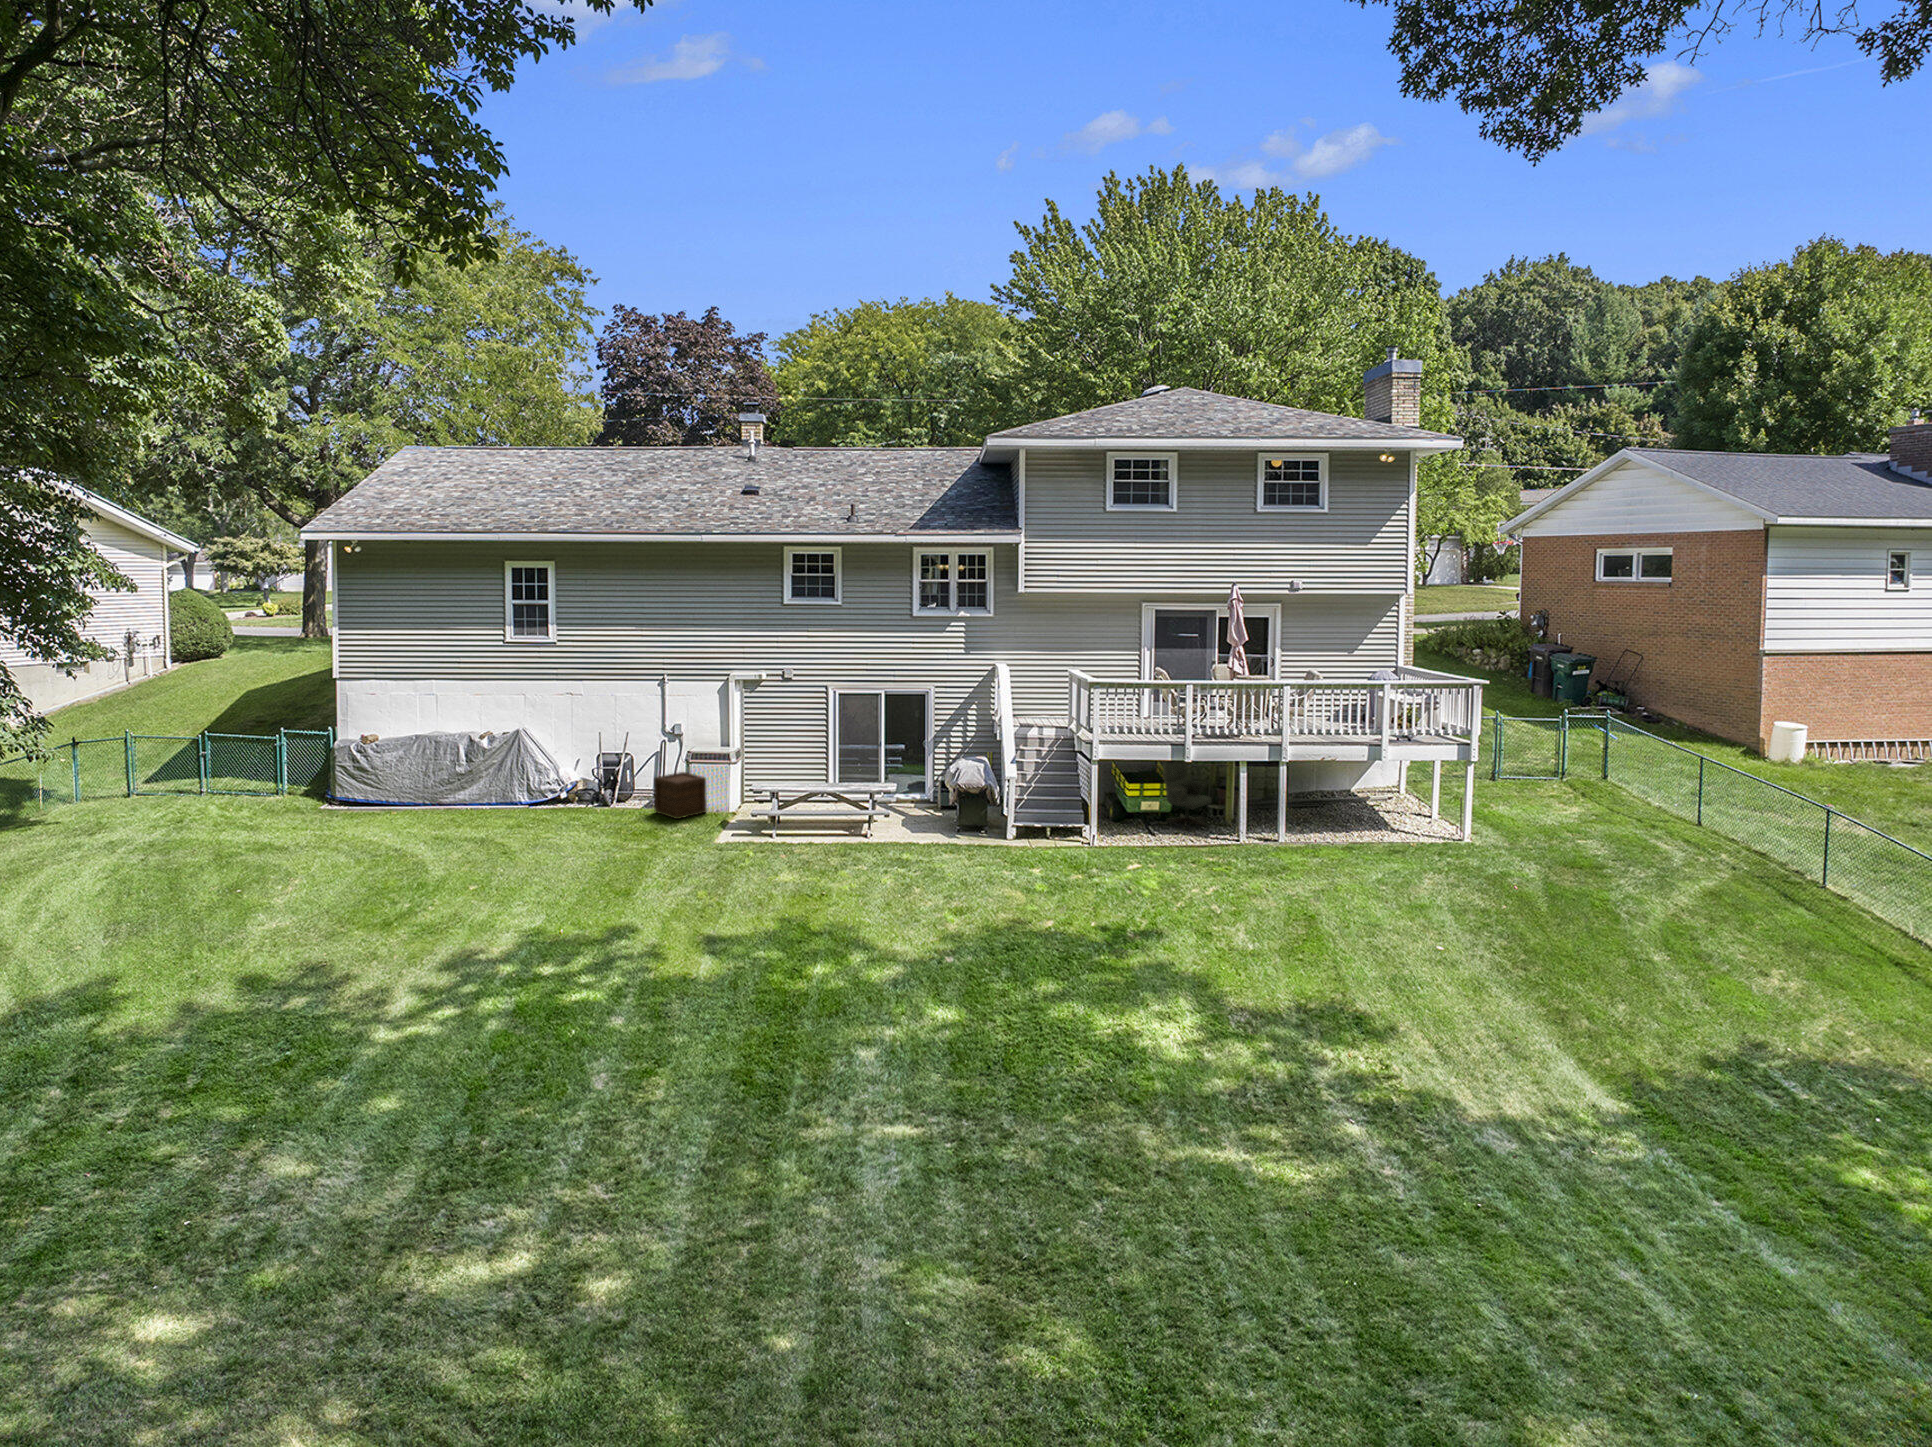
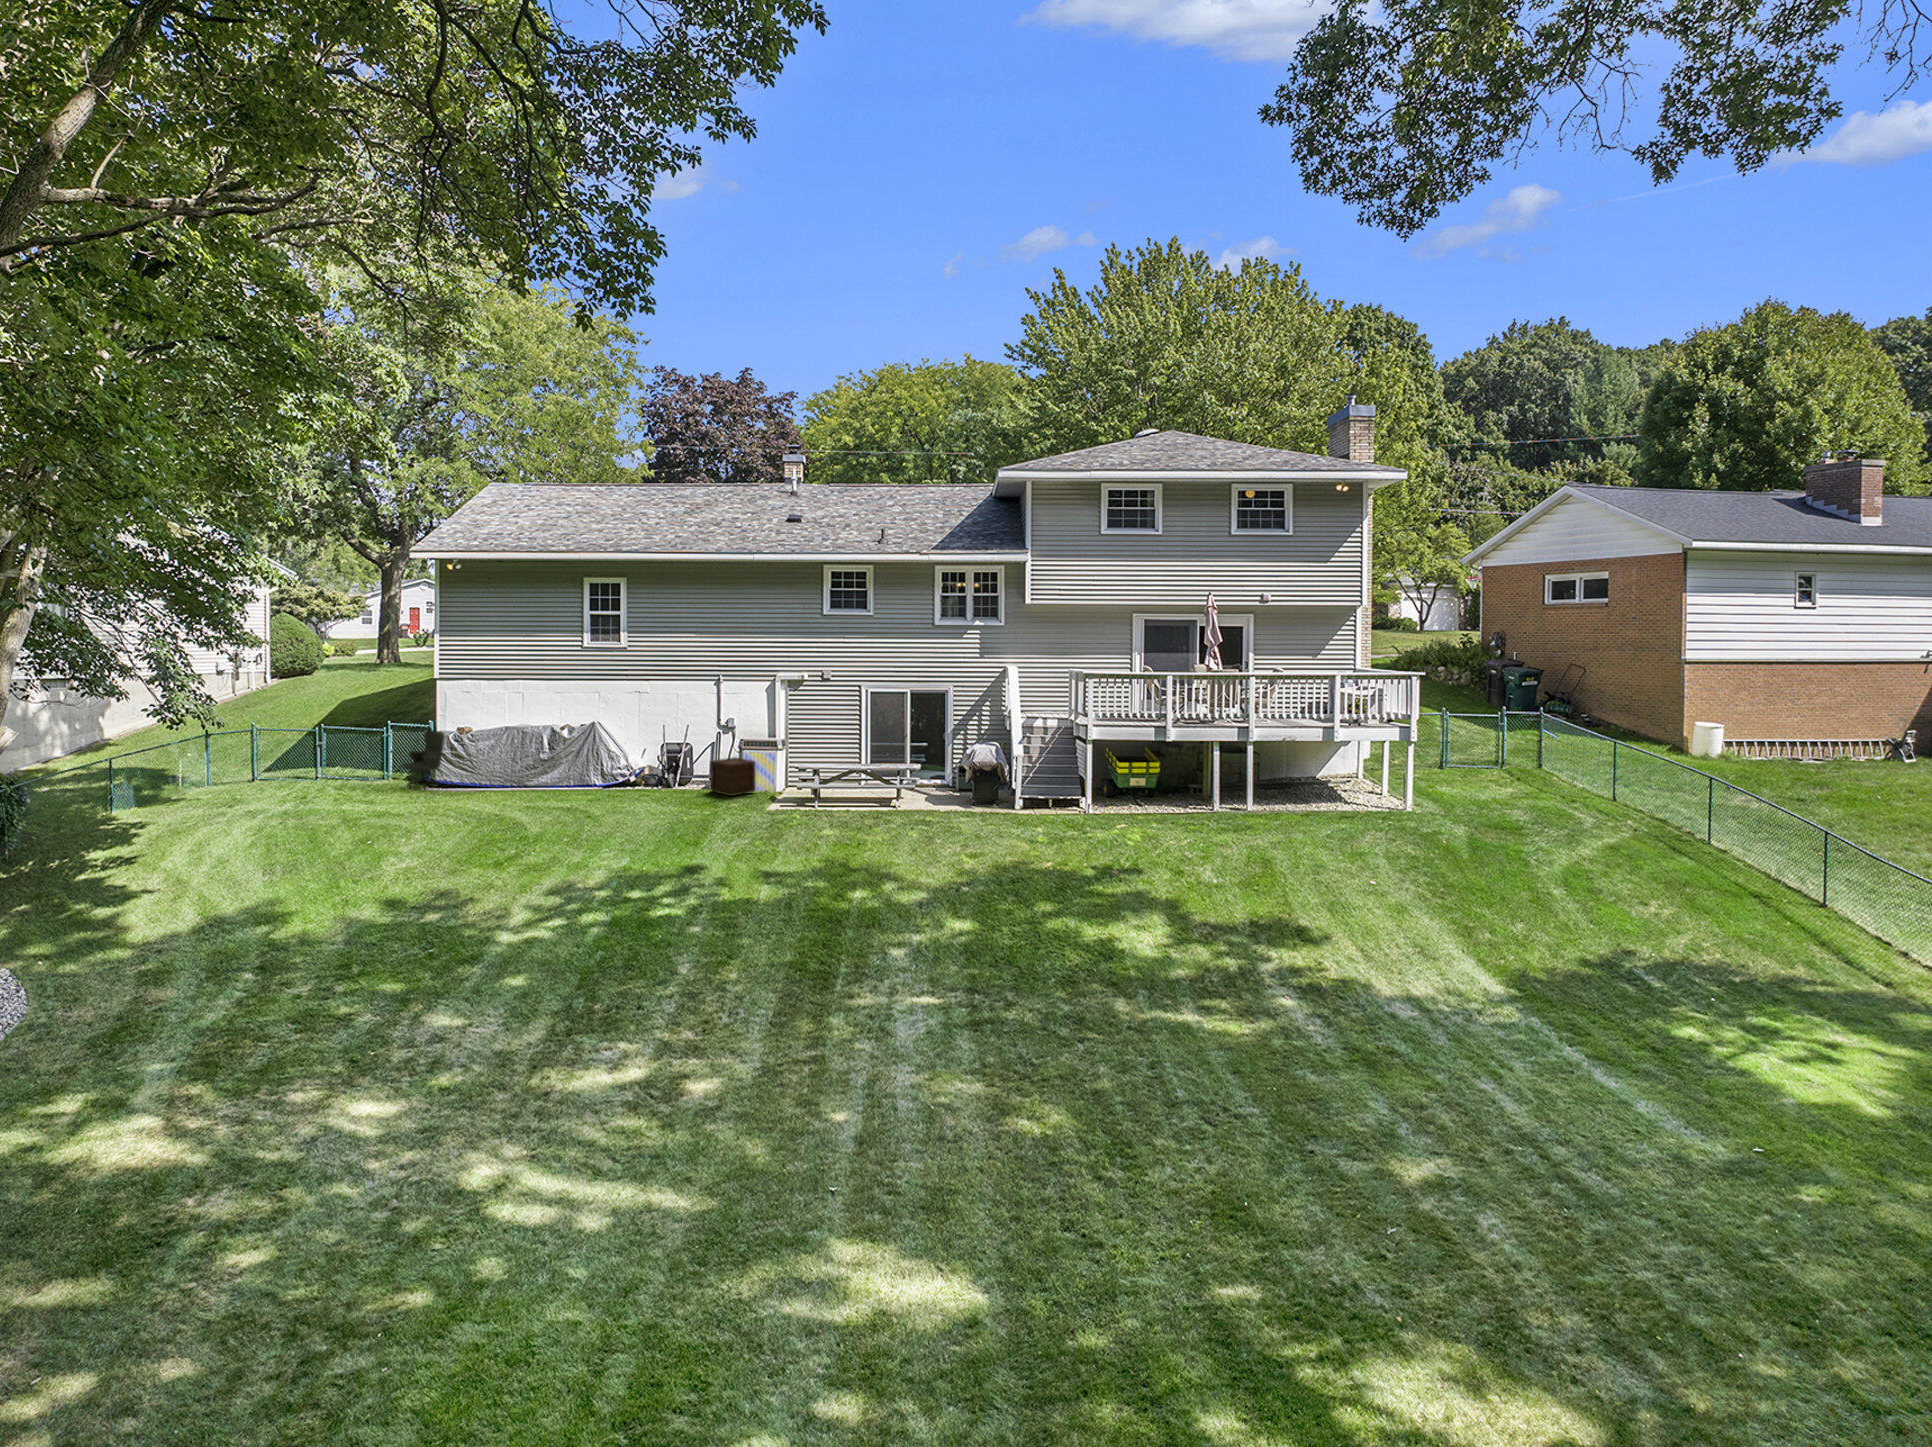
chair: present [1163,762,1212,830] -> present [402,730,444,788]

